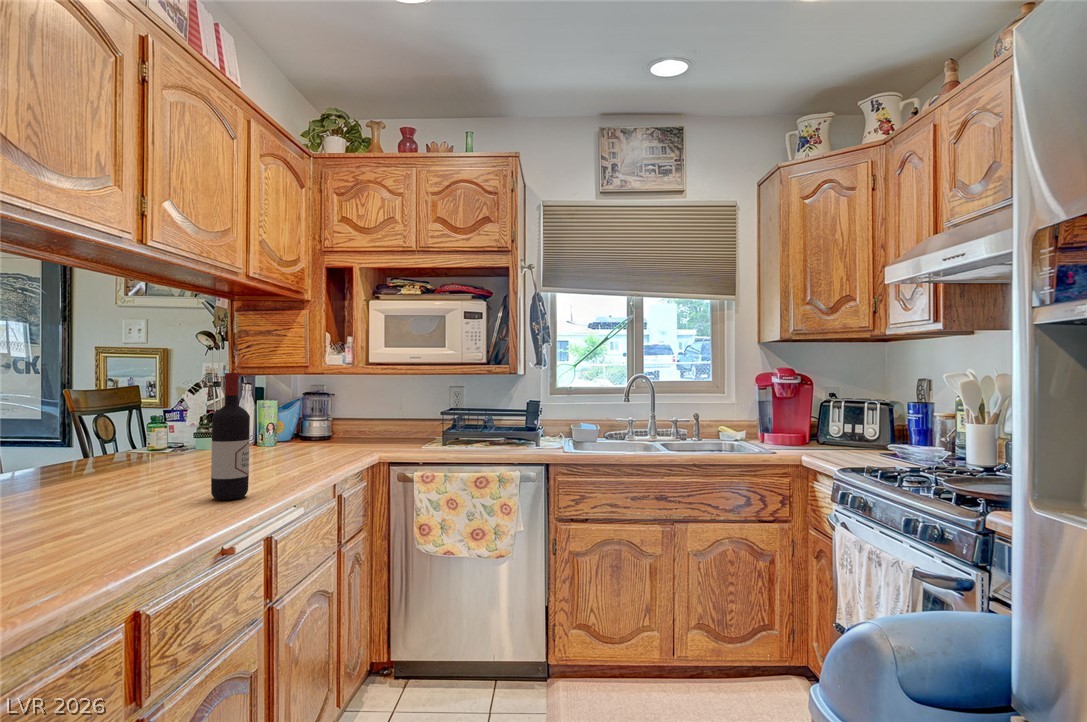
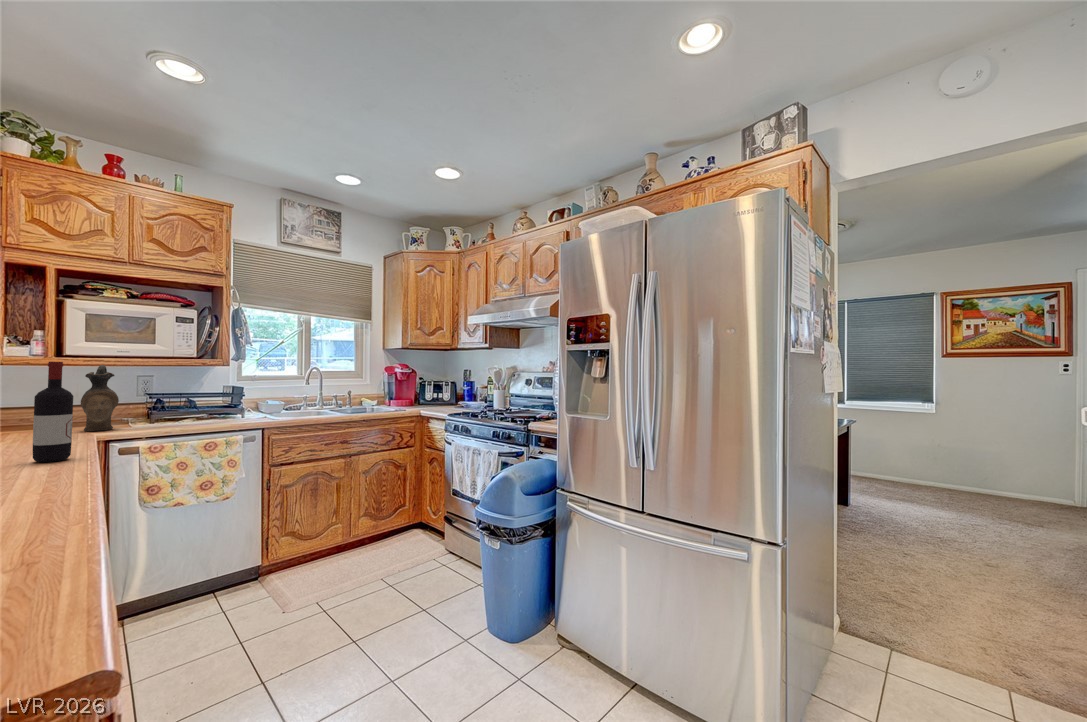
ceramic pitcher: none [365,373,397,450] -> present [81,365,119,431]

